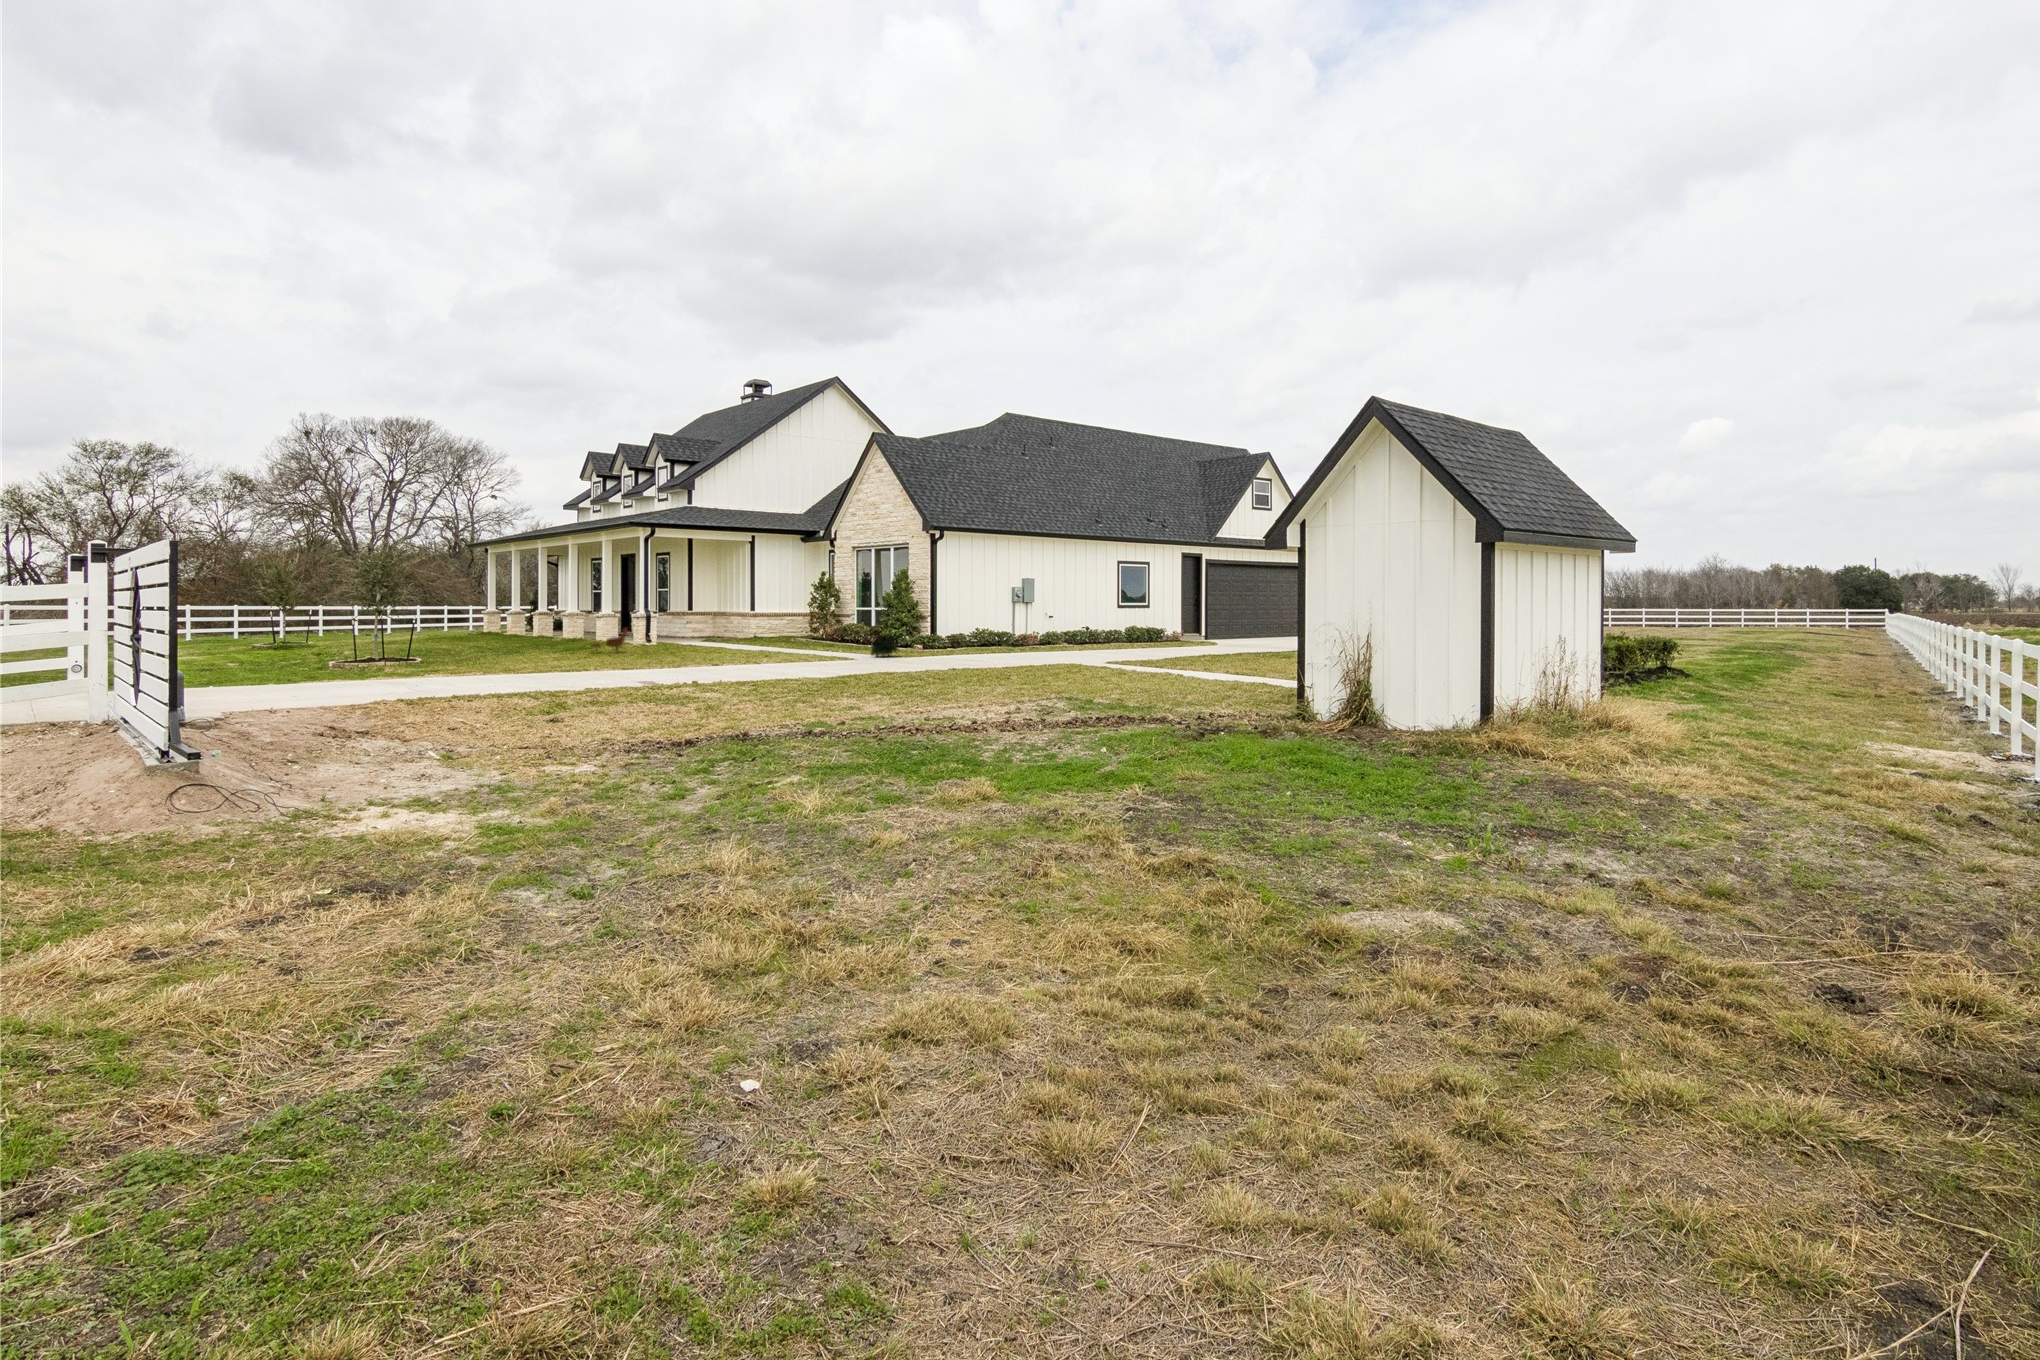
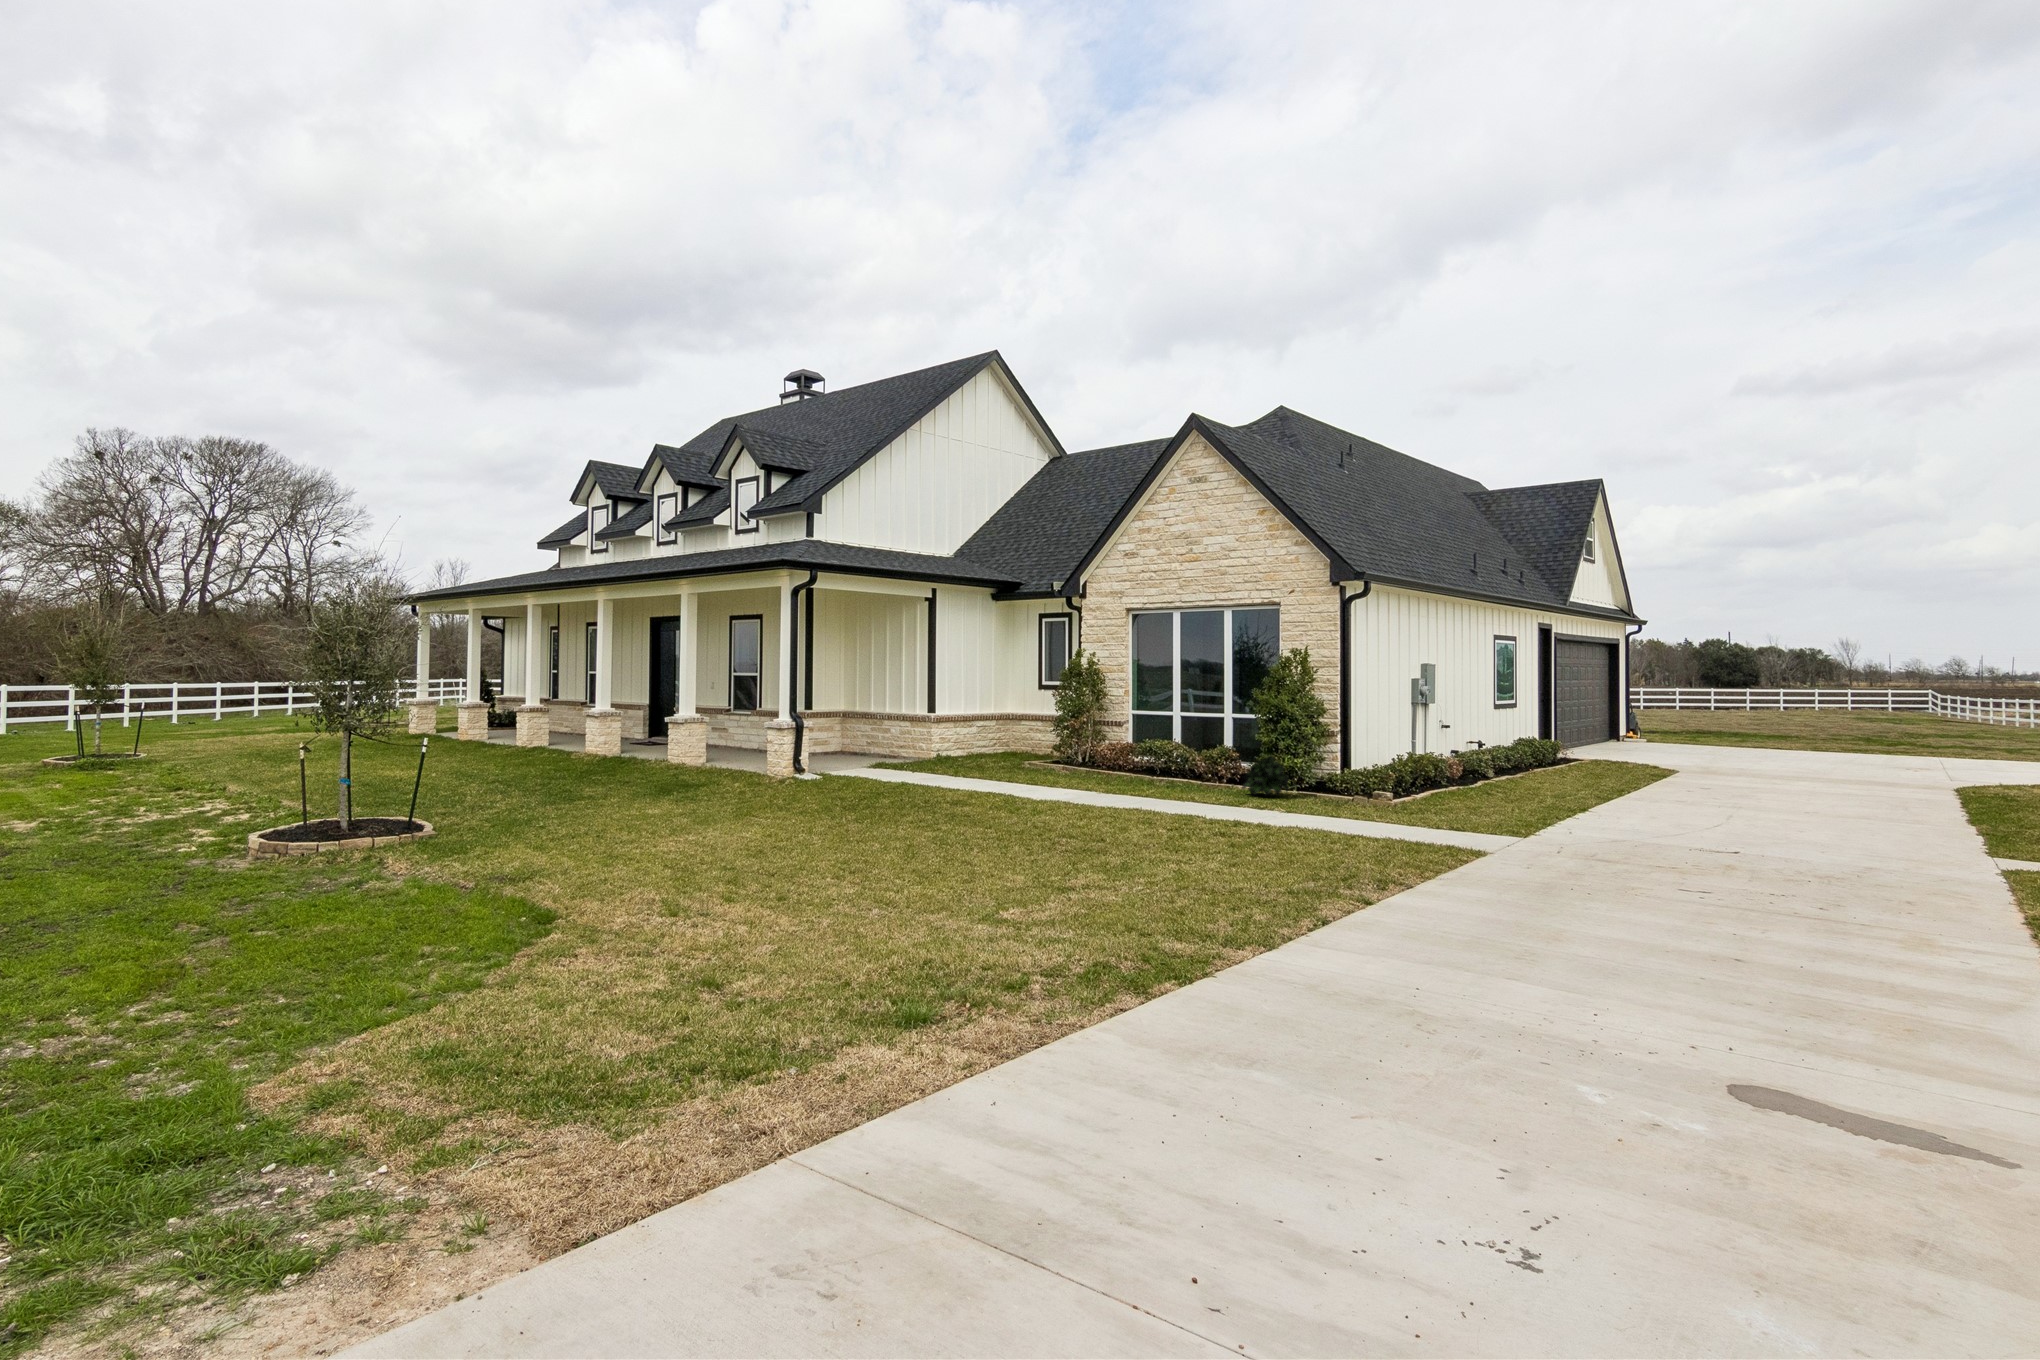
lounge chair: present [591,628,628,651] -> none [709,740,771,786]

